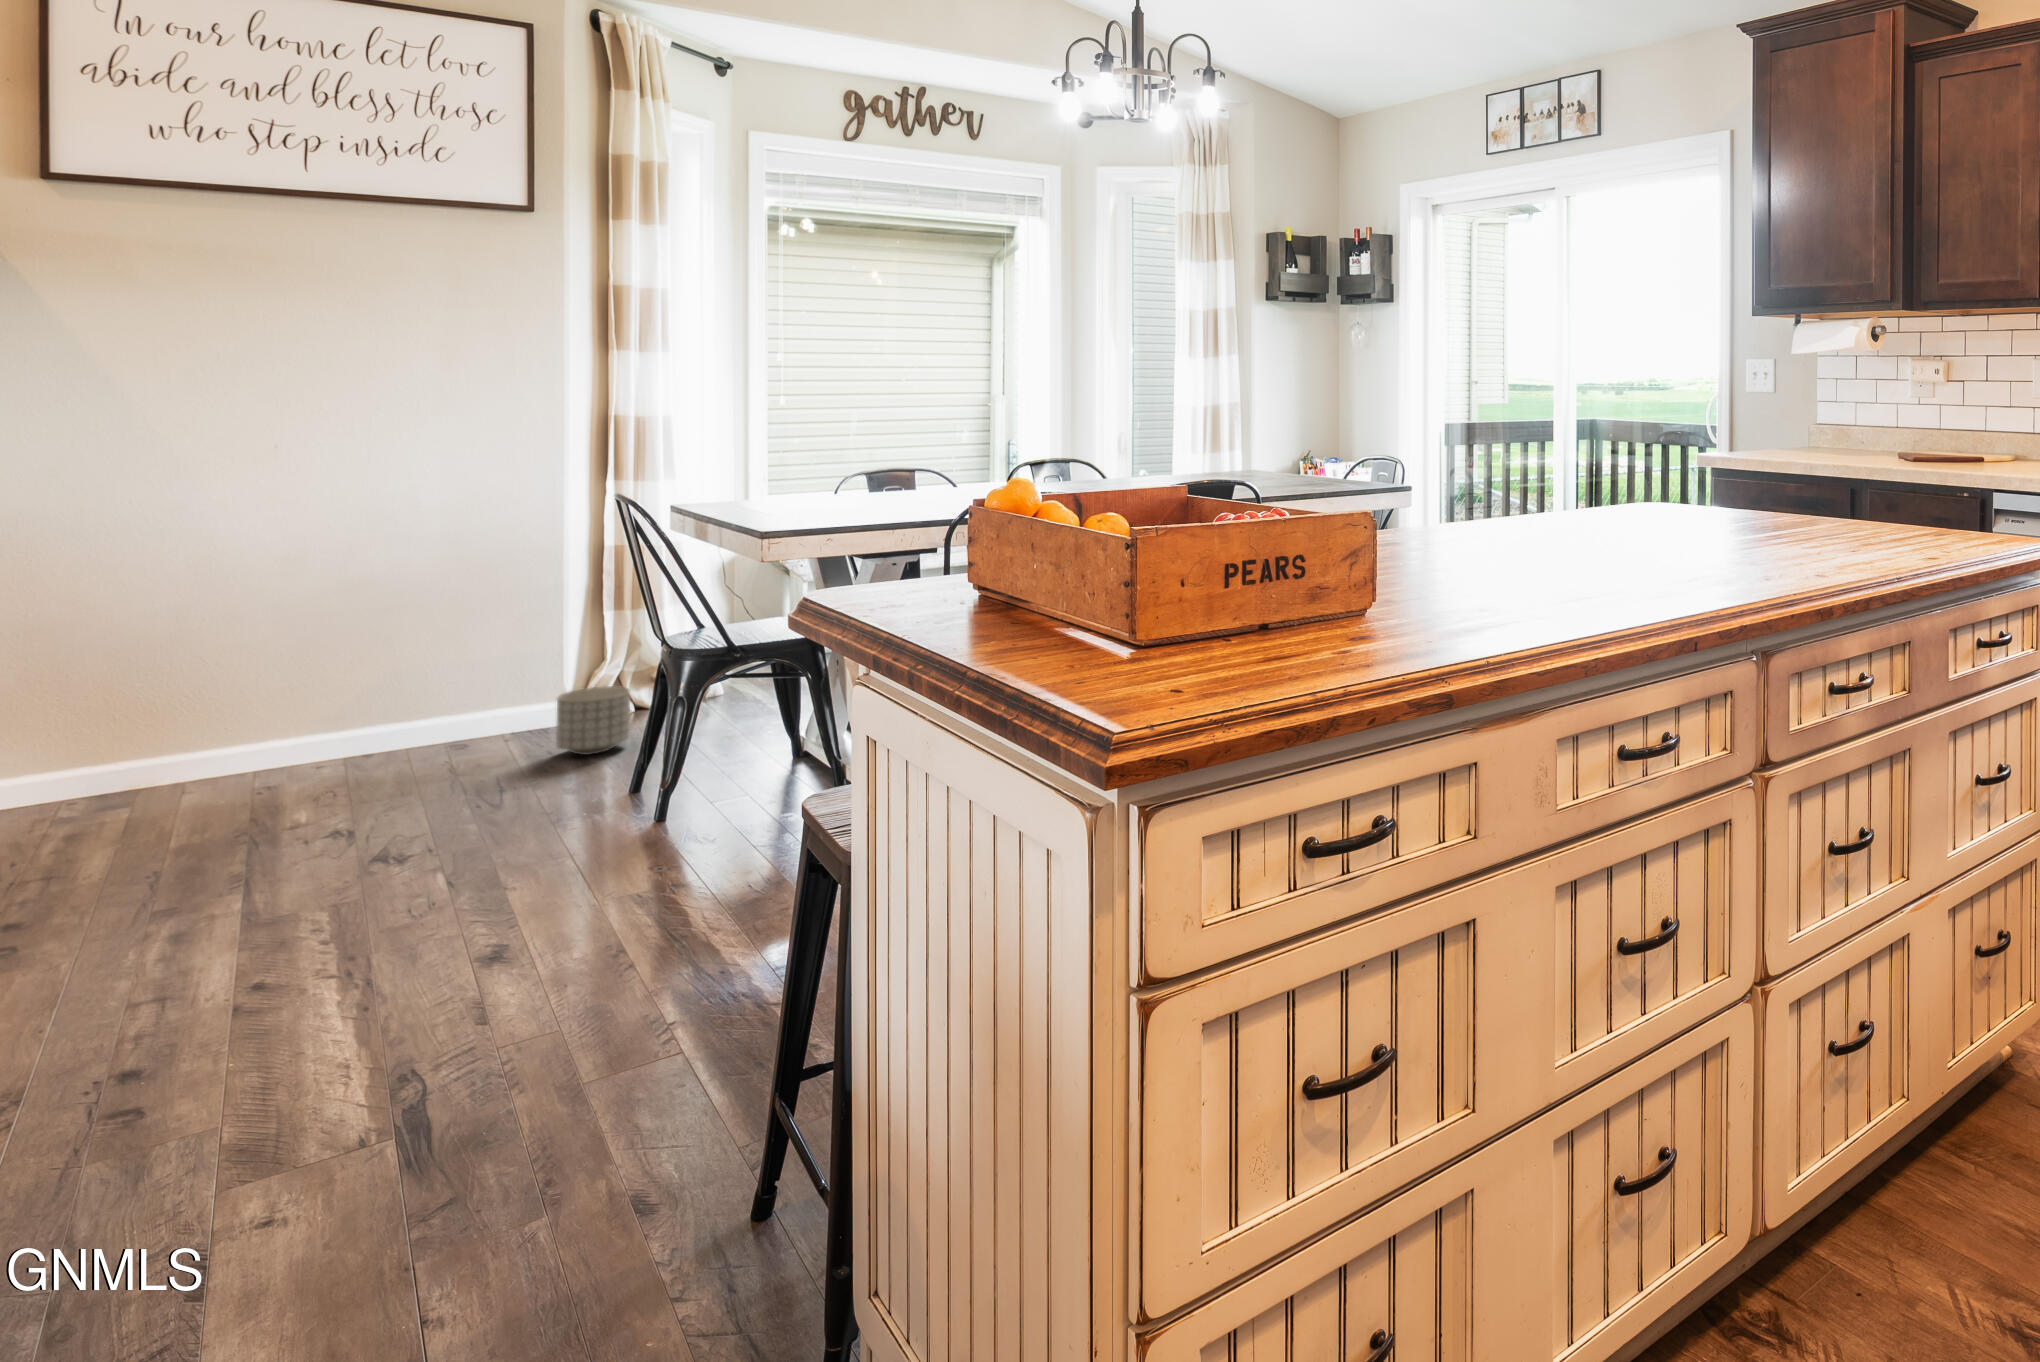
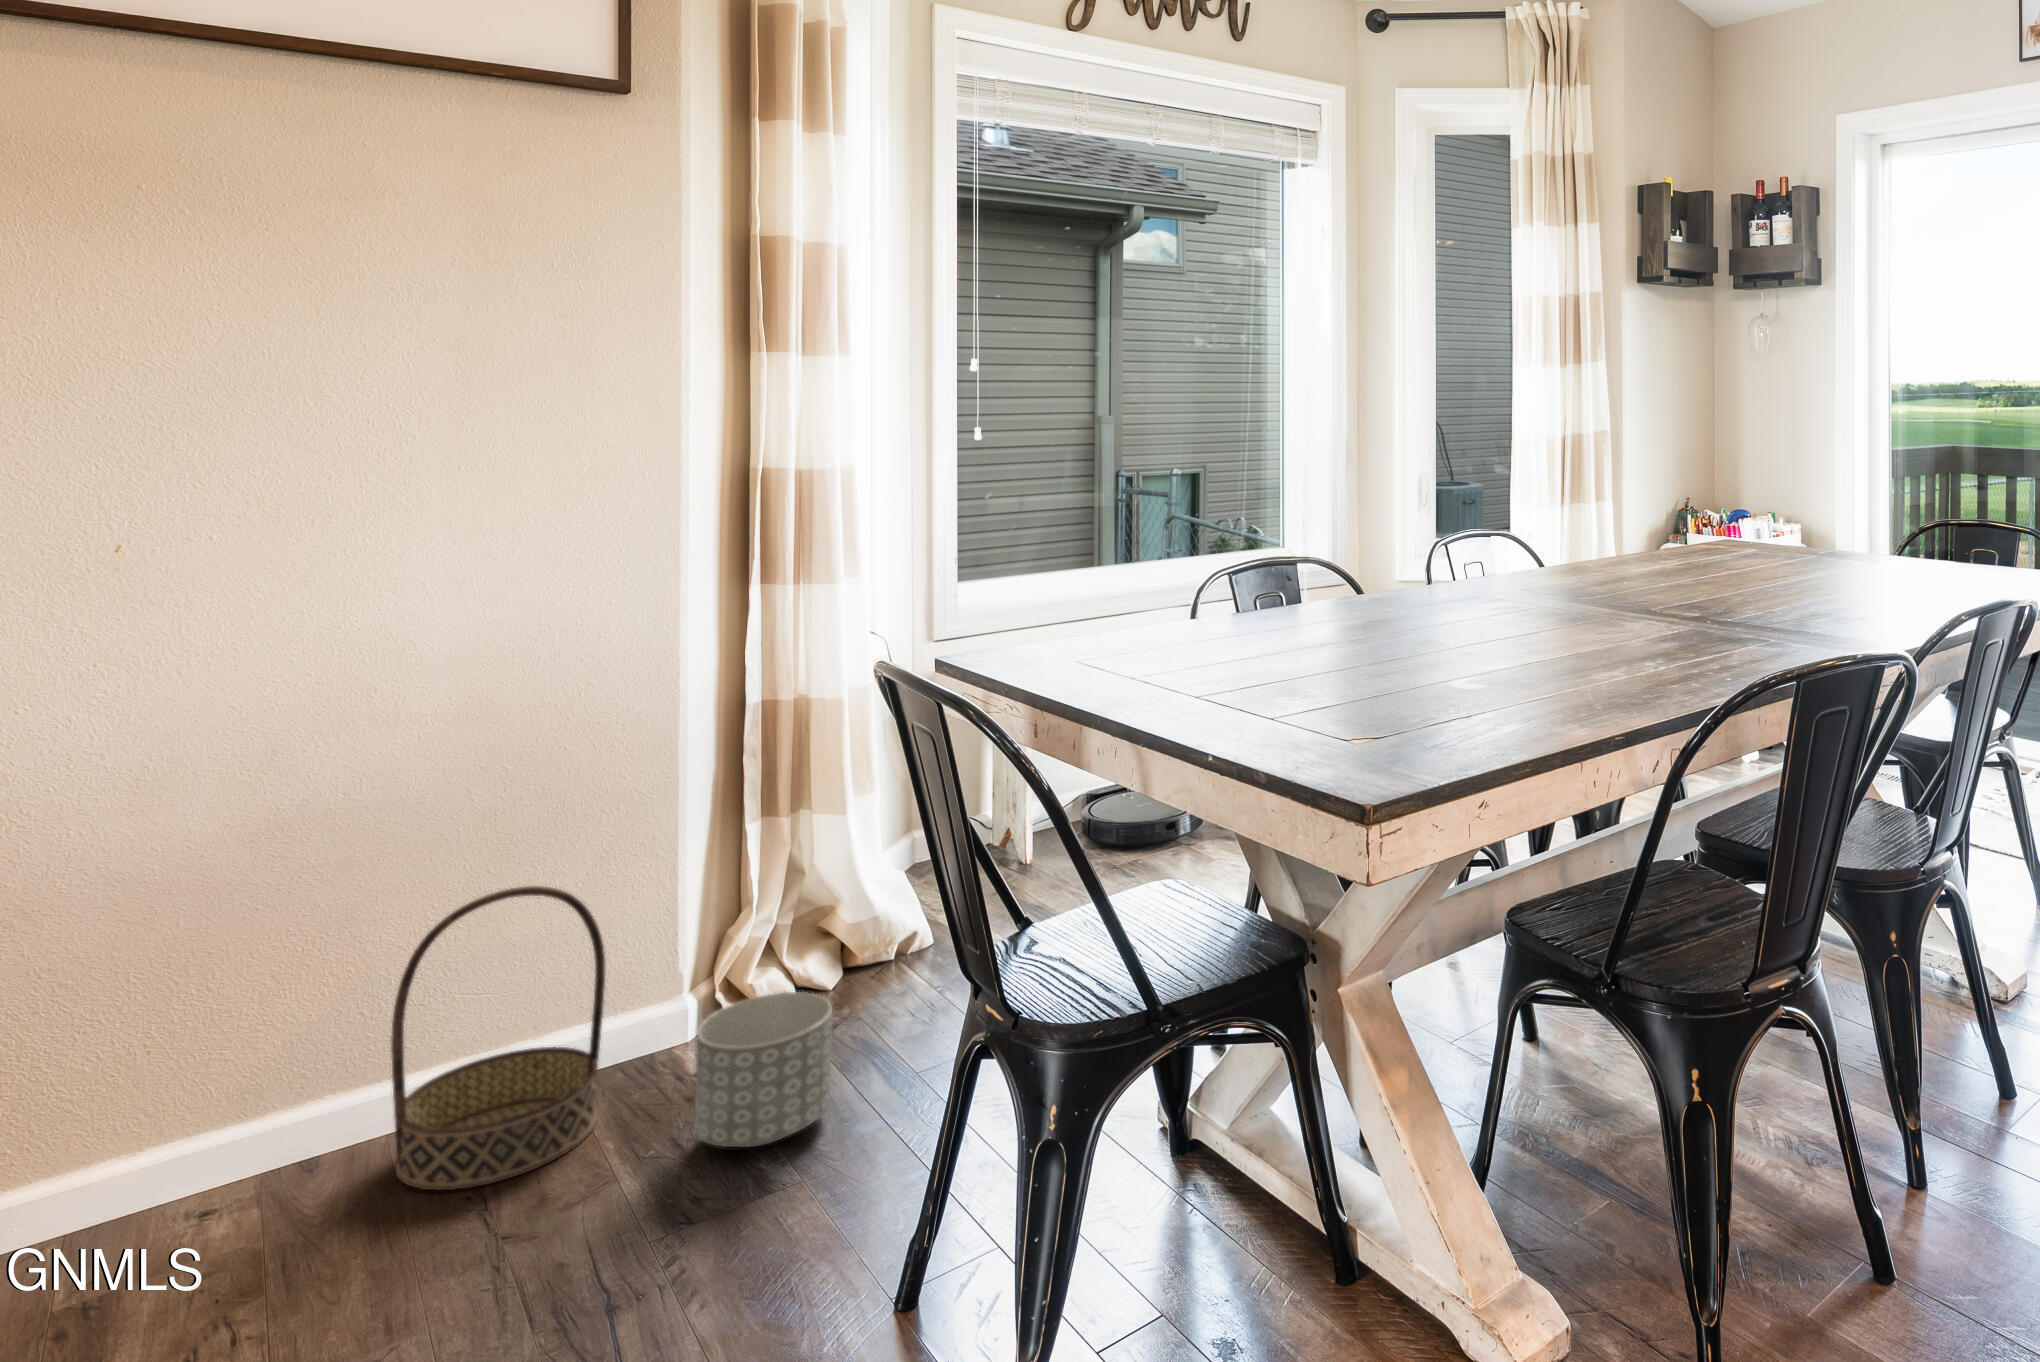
basket: none [407,625,518,765] -> present [391,886,605,1190]

